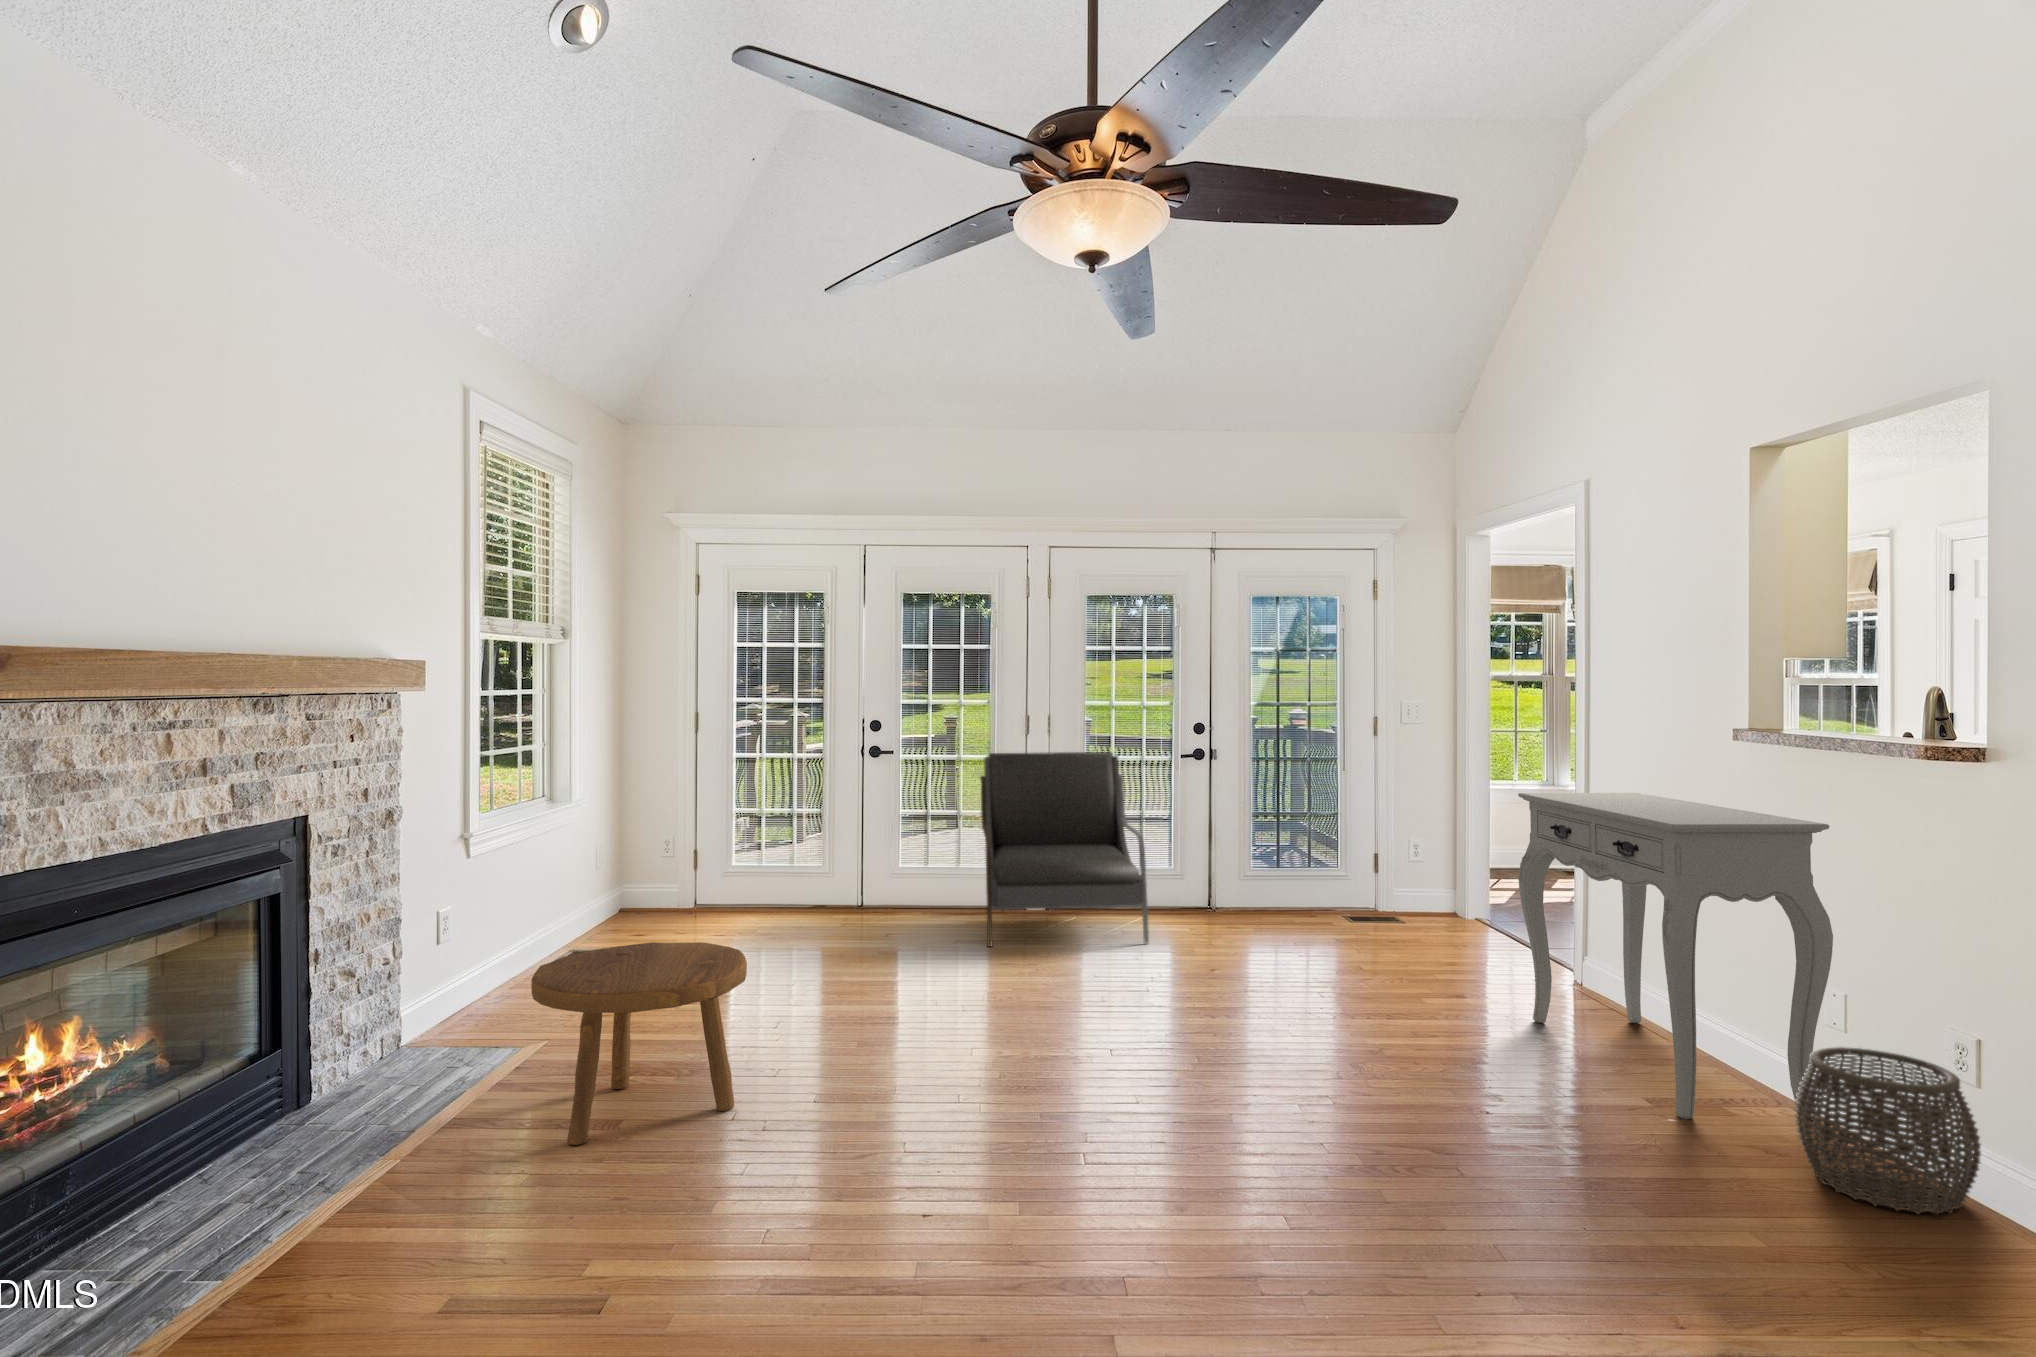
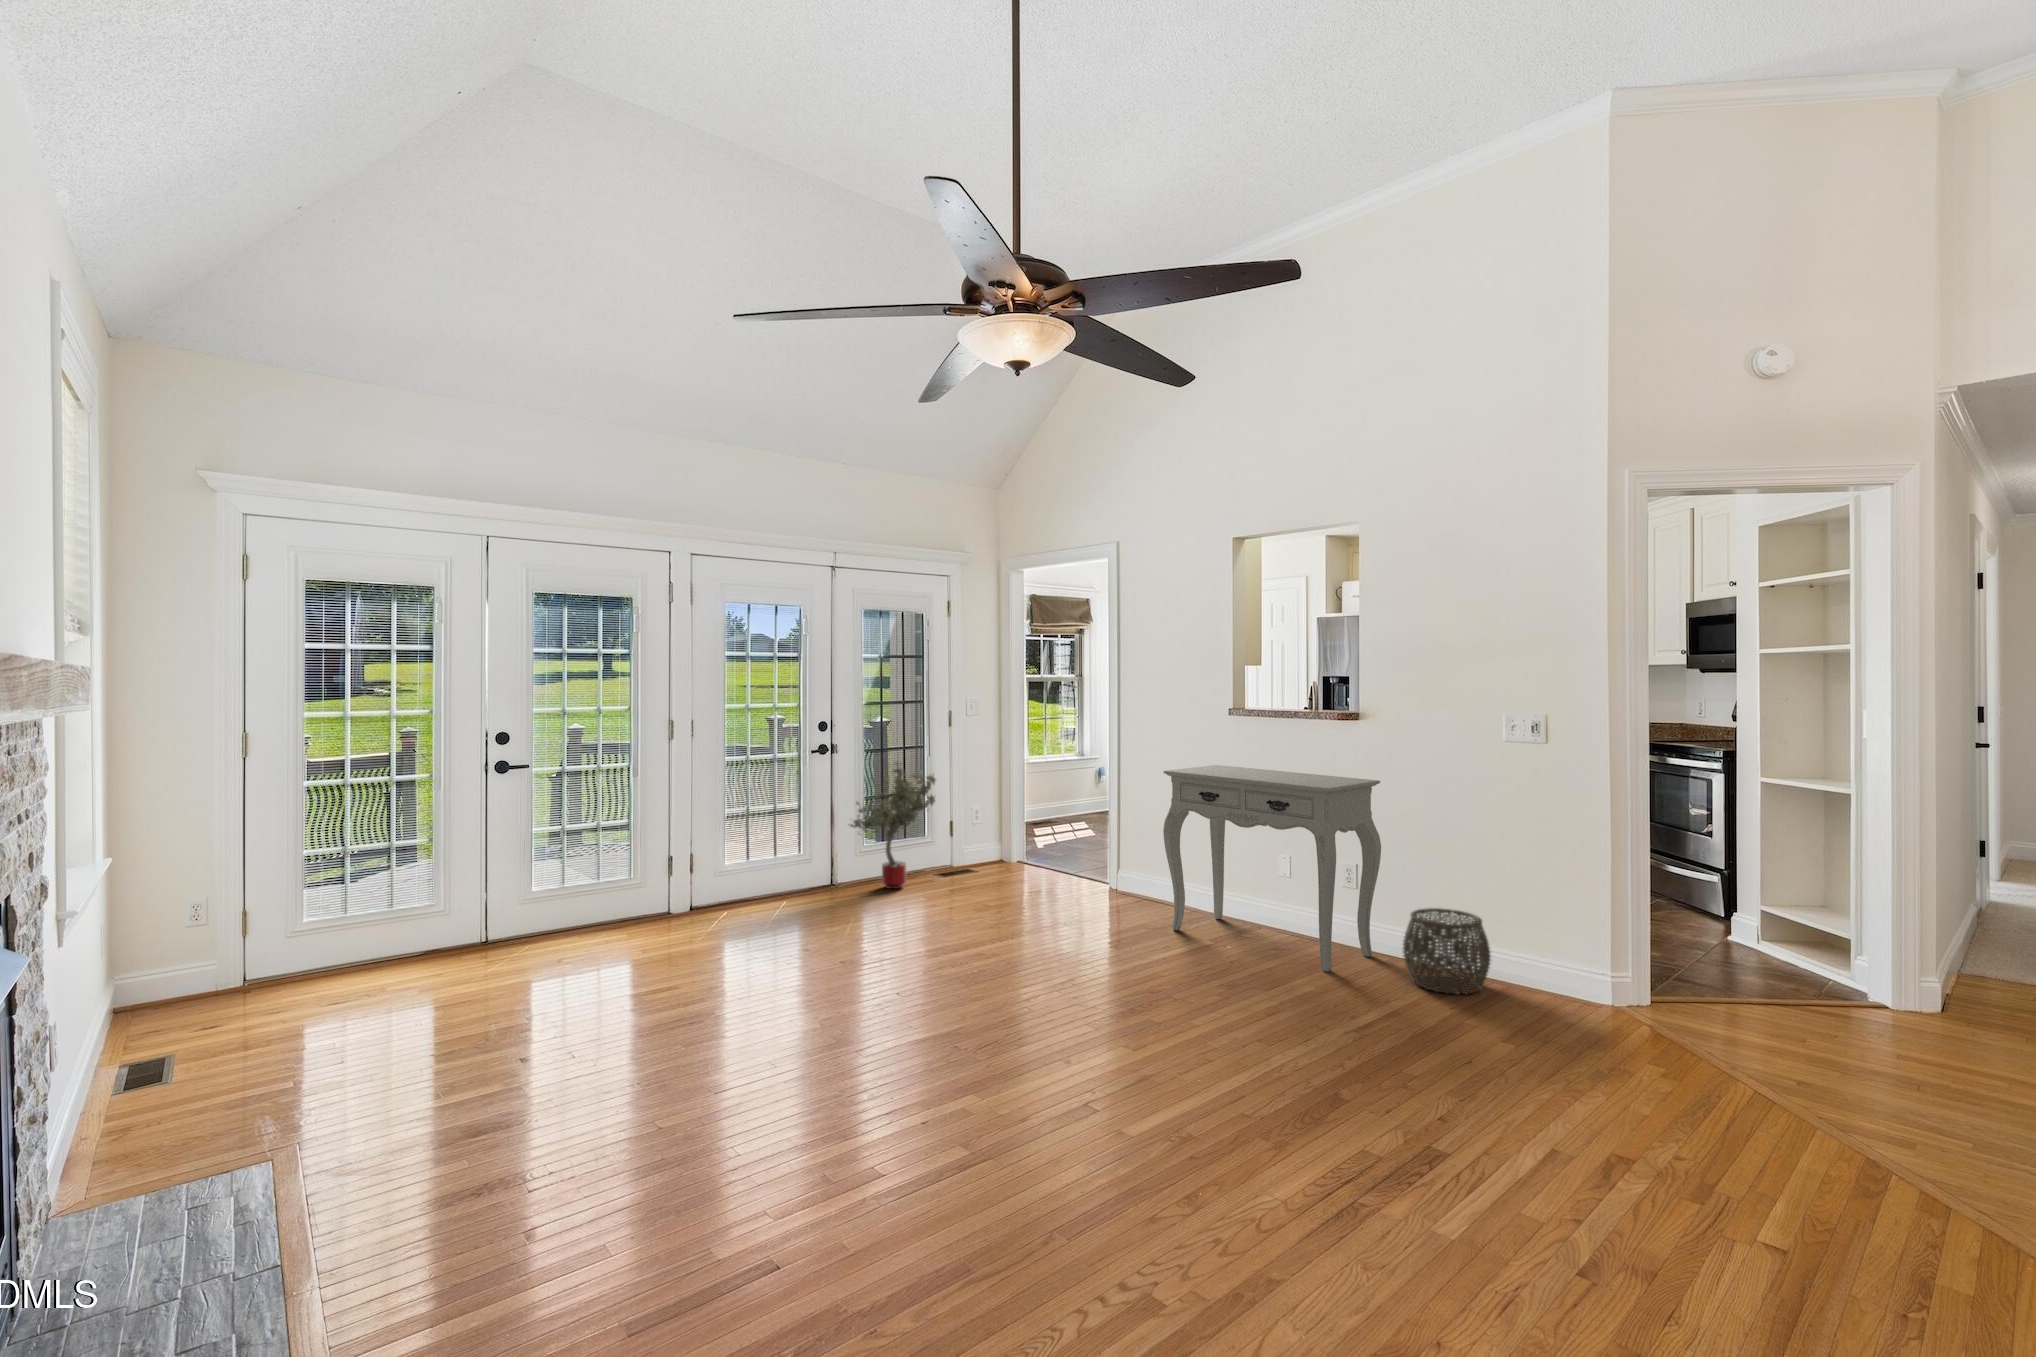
armchair: present [980,752,1149,947] -> none [628,752,840,958]
potted tree: none [1209,771,1330,921] -> present [850,762,936,889]
footstool: present [531,942,747,1145] -> none [537,1007,788,1277]

